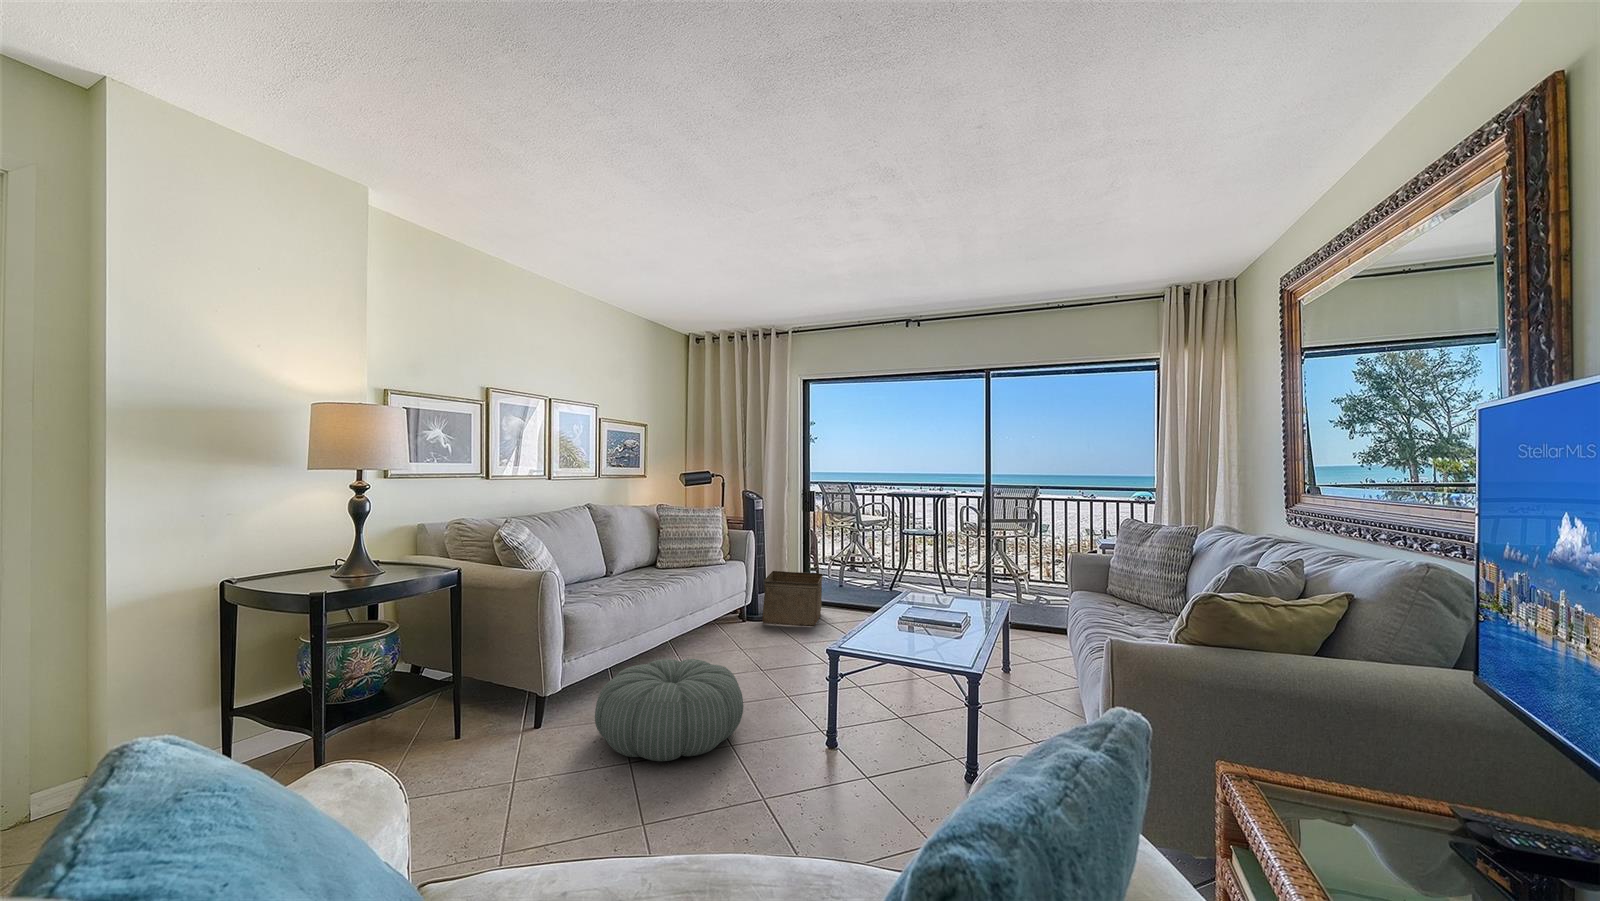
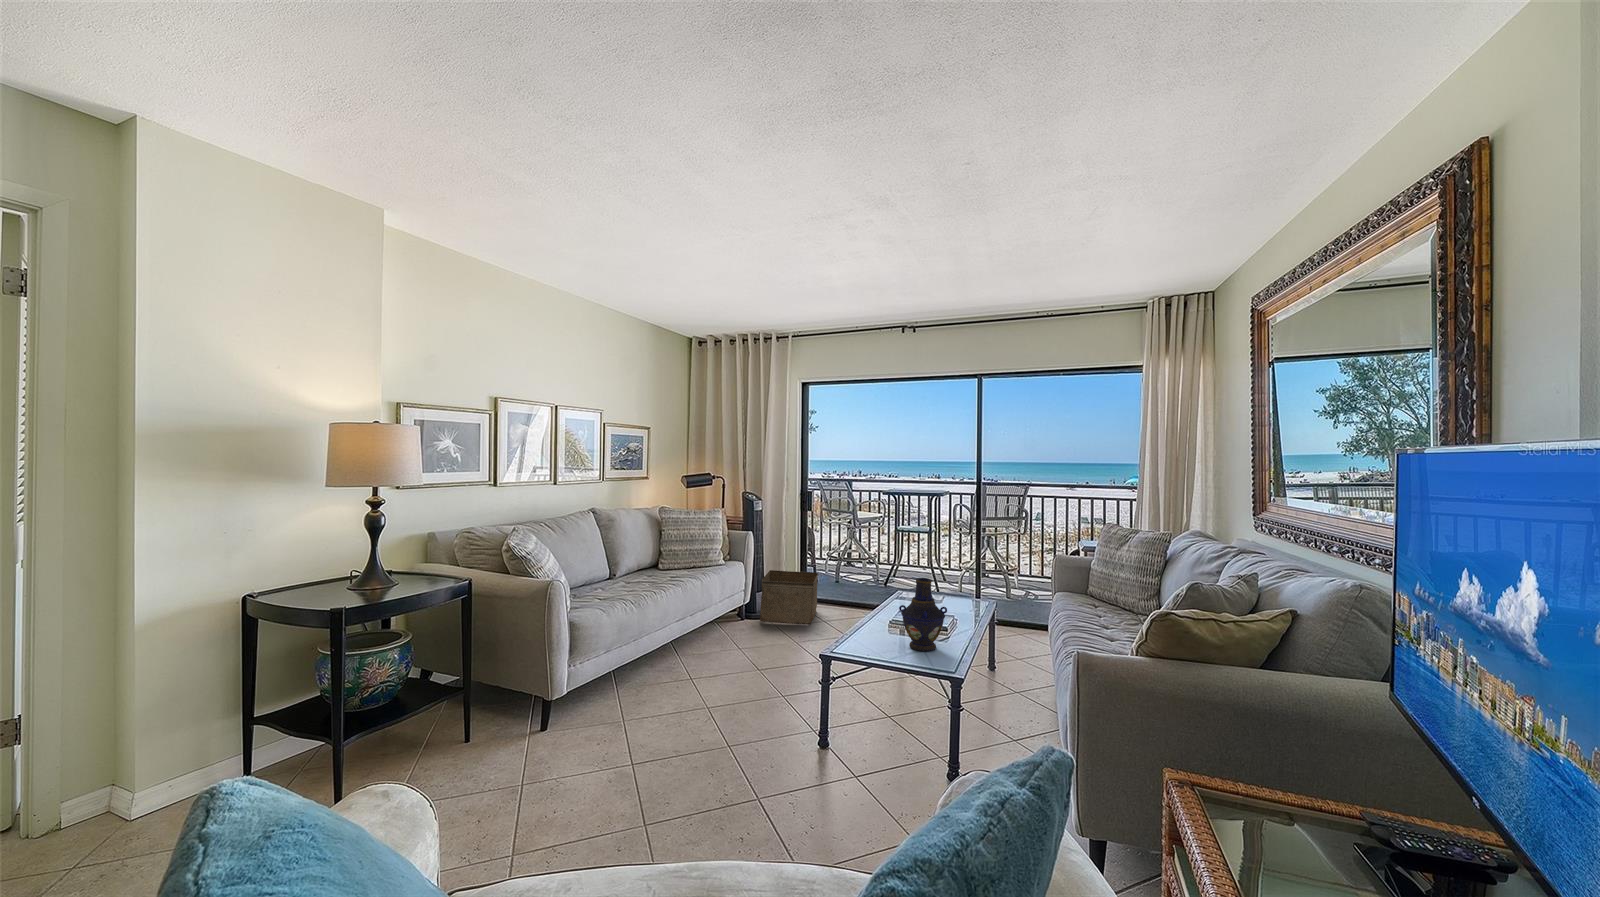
vase: none [911,569,962,647] -> present [899,578,947,651]
pouf: present [595,659,743,761] -> none [603,662,742,760]

